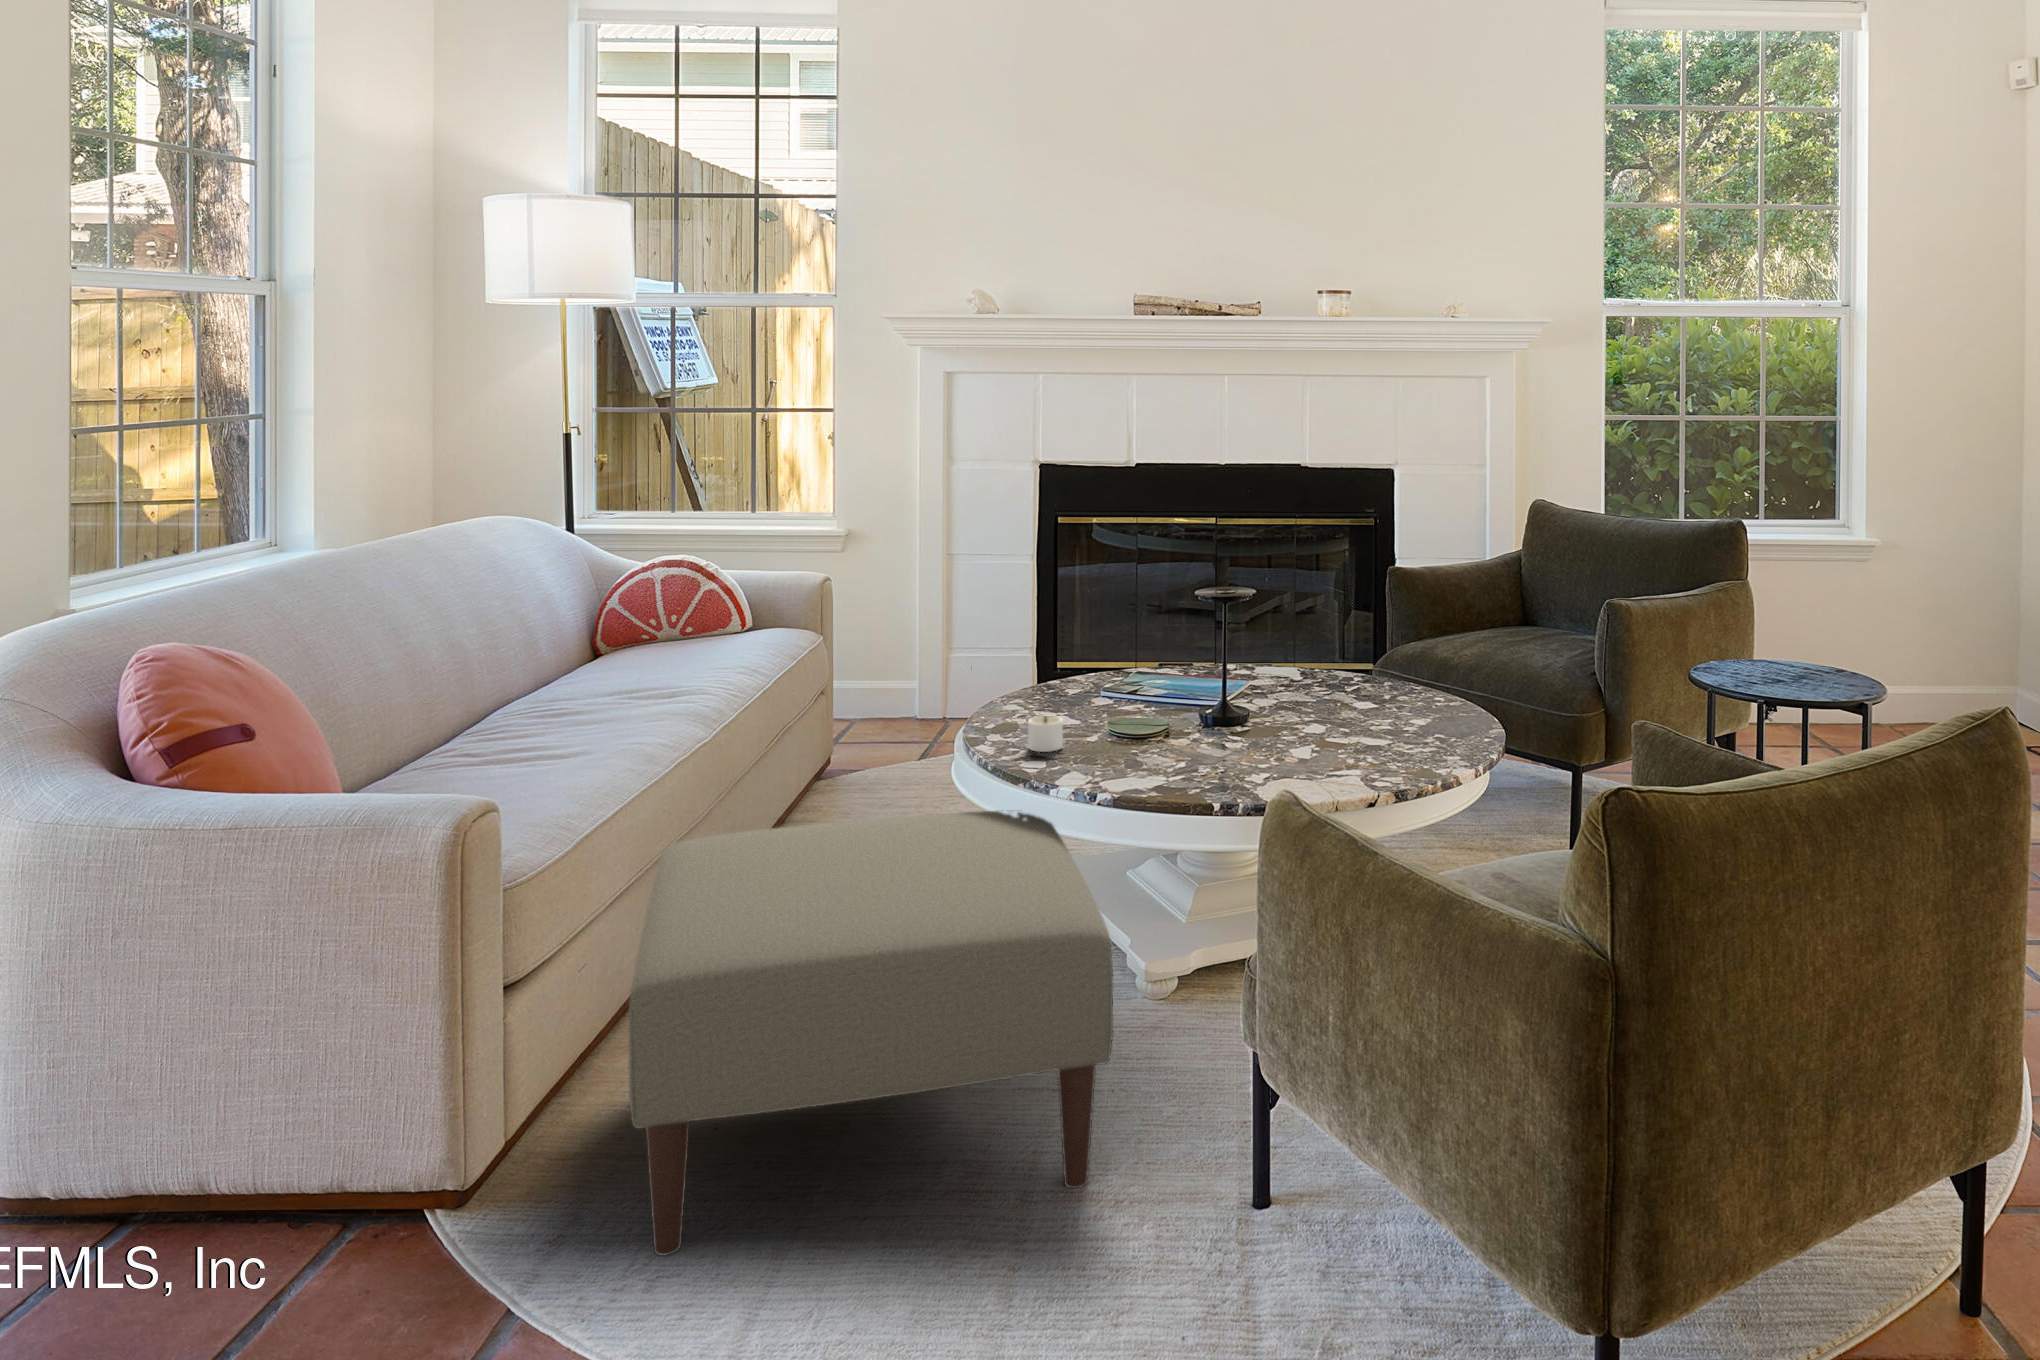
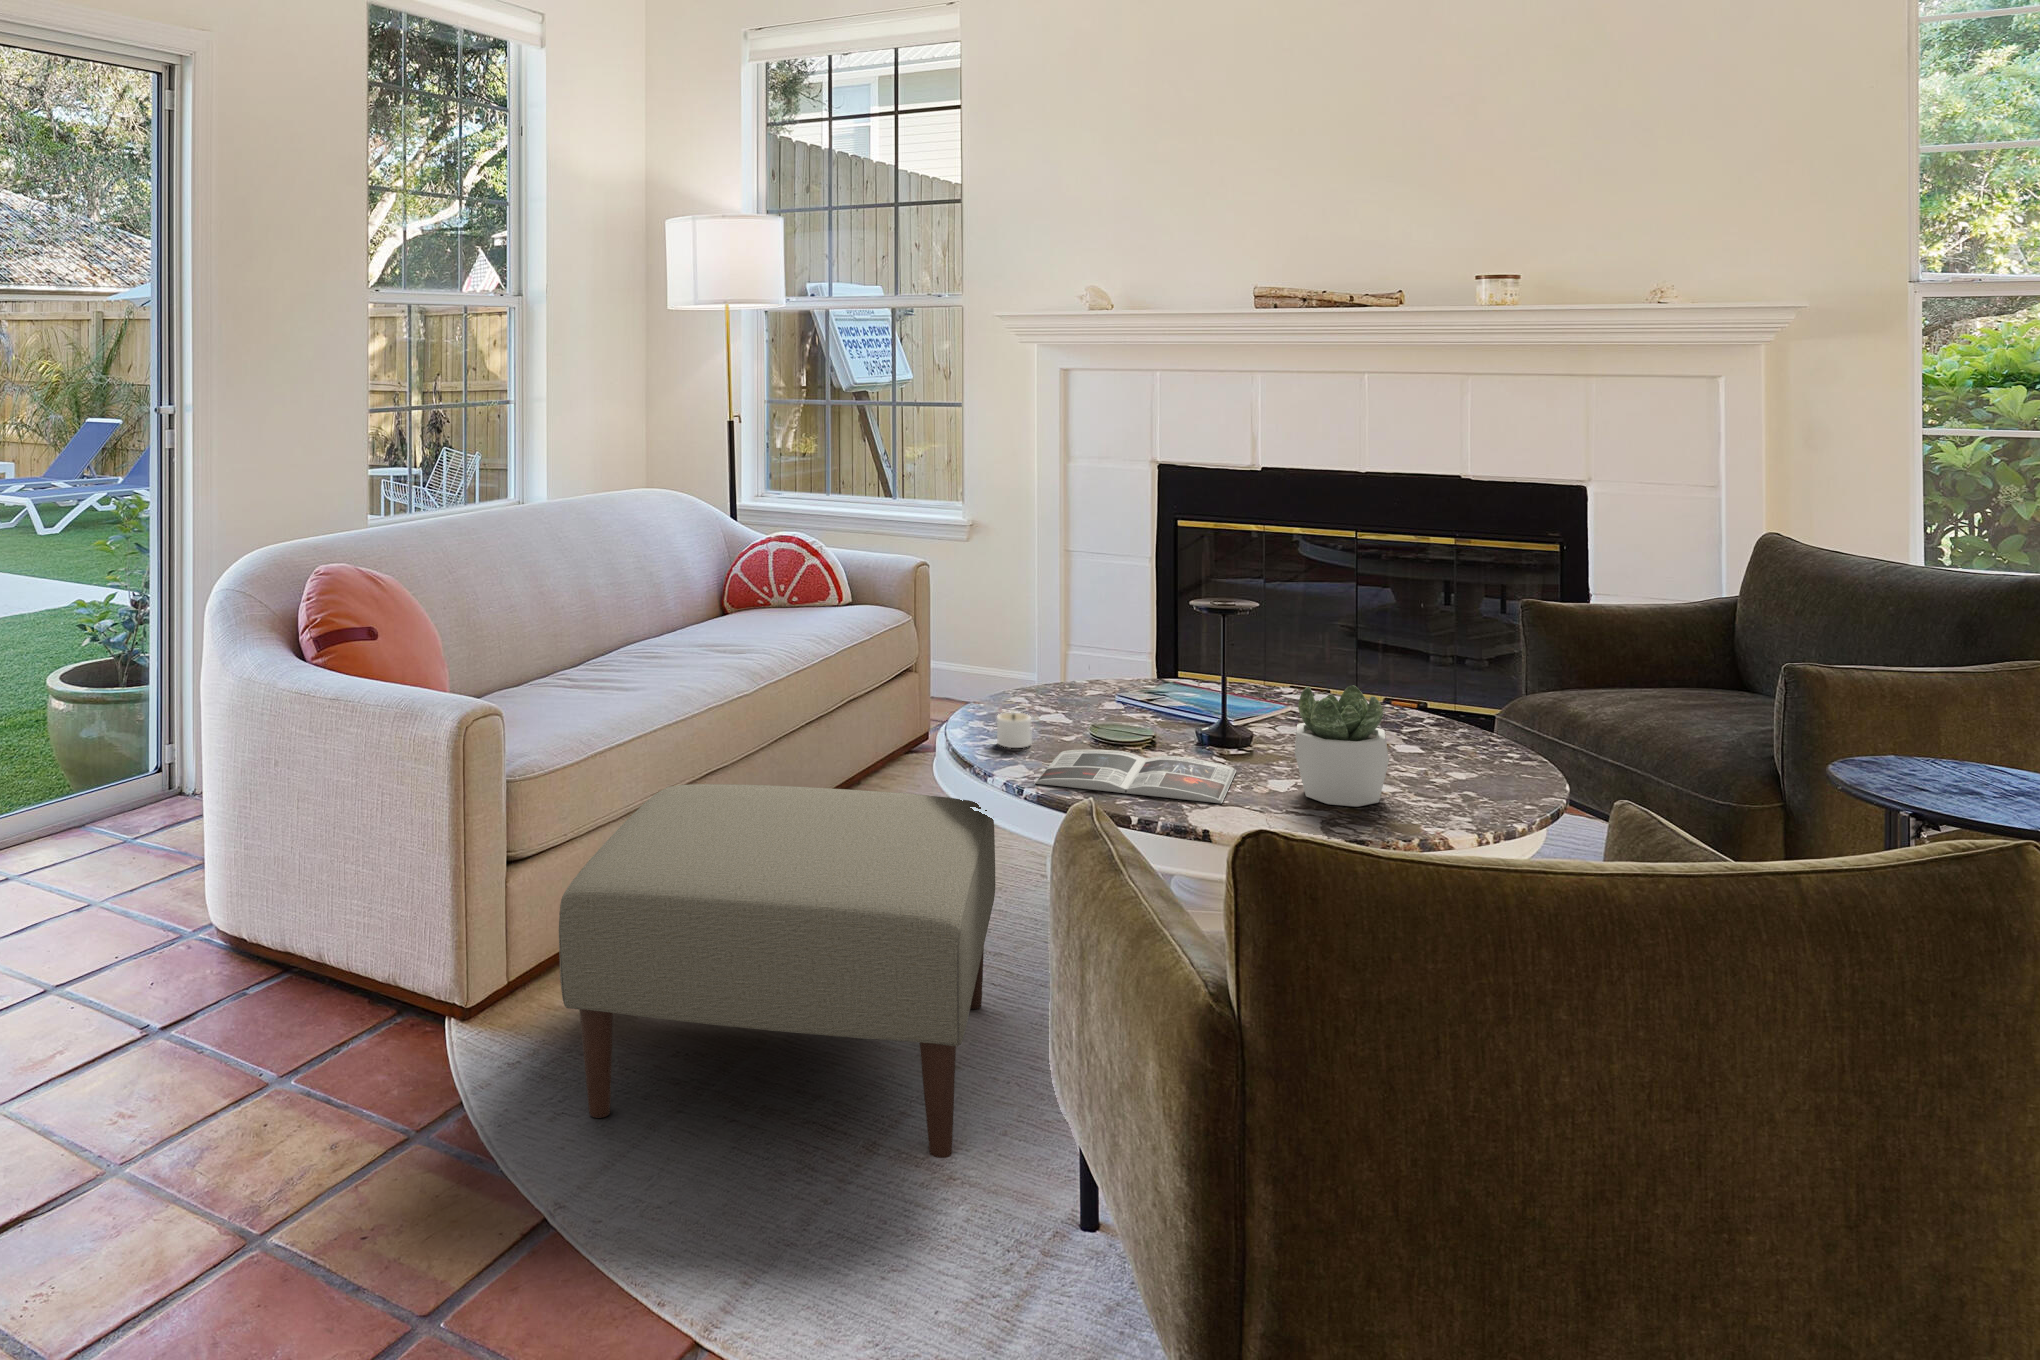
succulent plant: none [1326,656,1411,767] -> present [1295,685,1389,807]
magazine: none [1098,740,1280,783] -> present [1035,750,1237,803]

